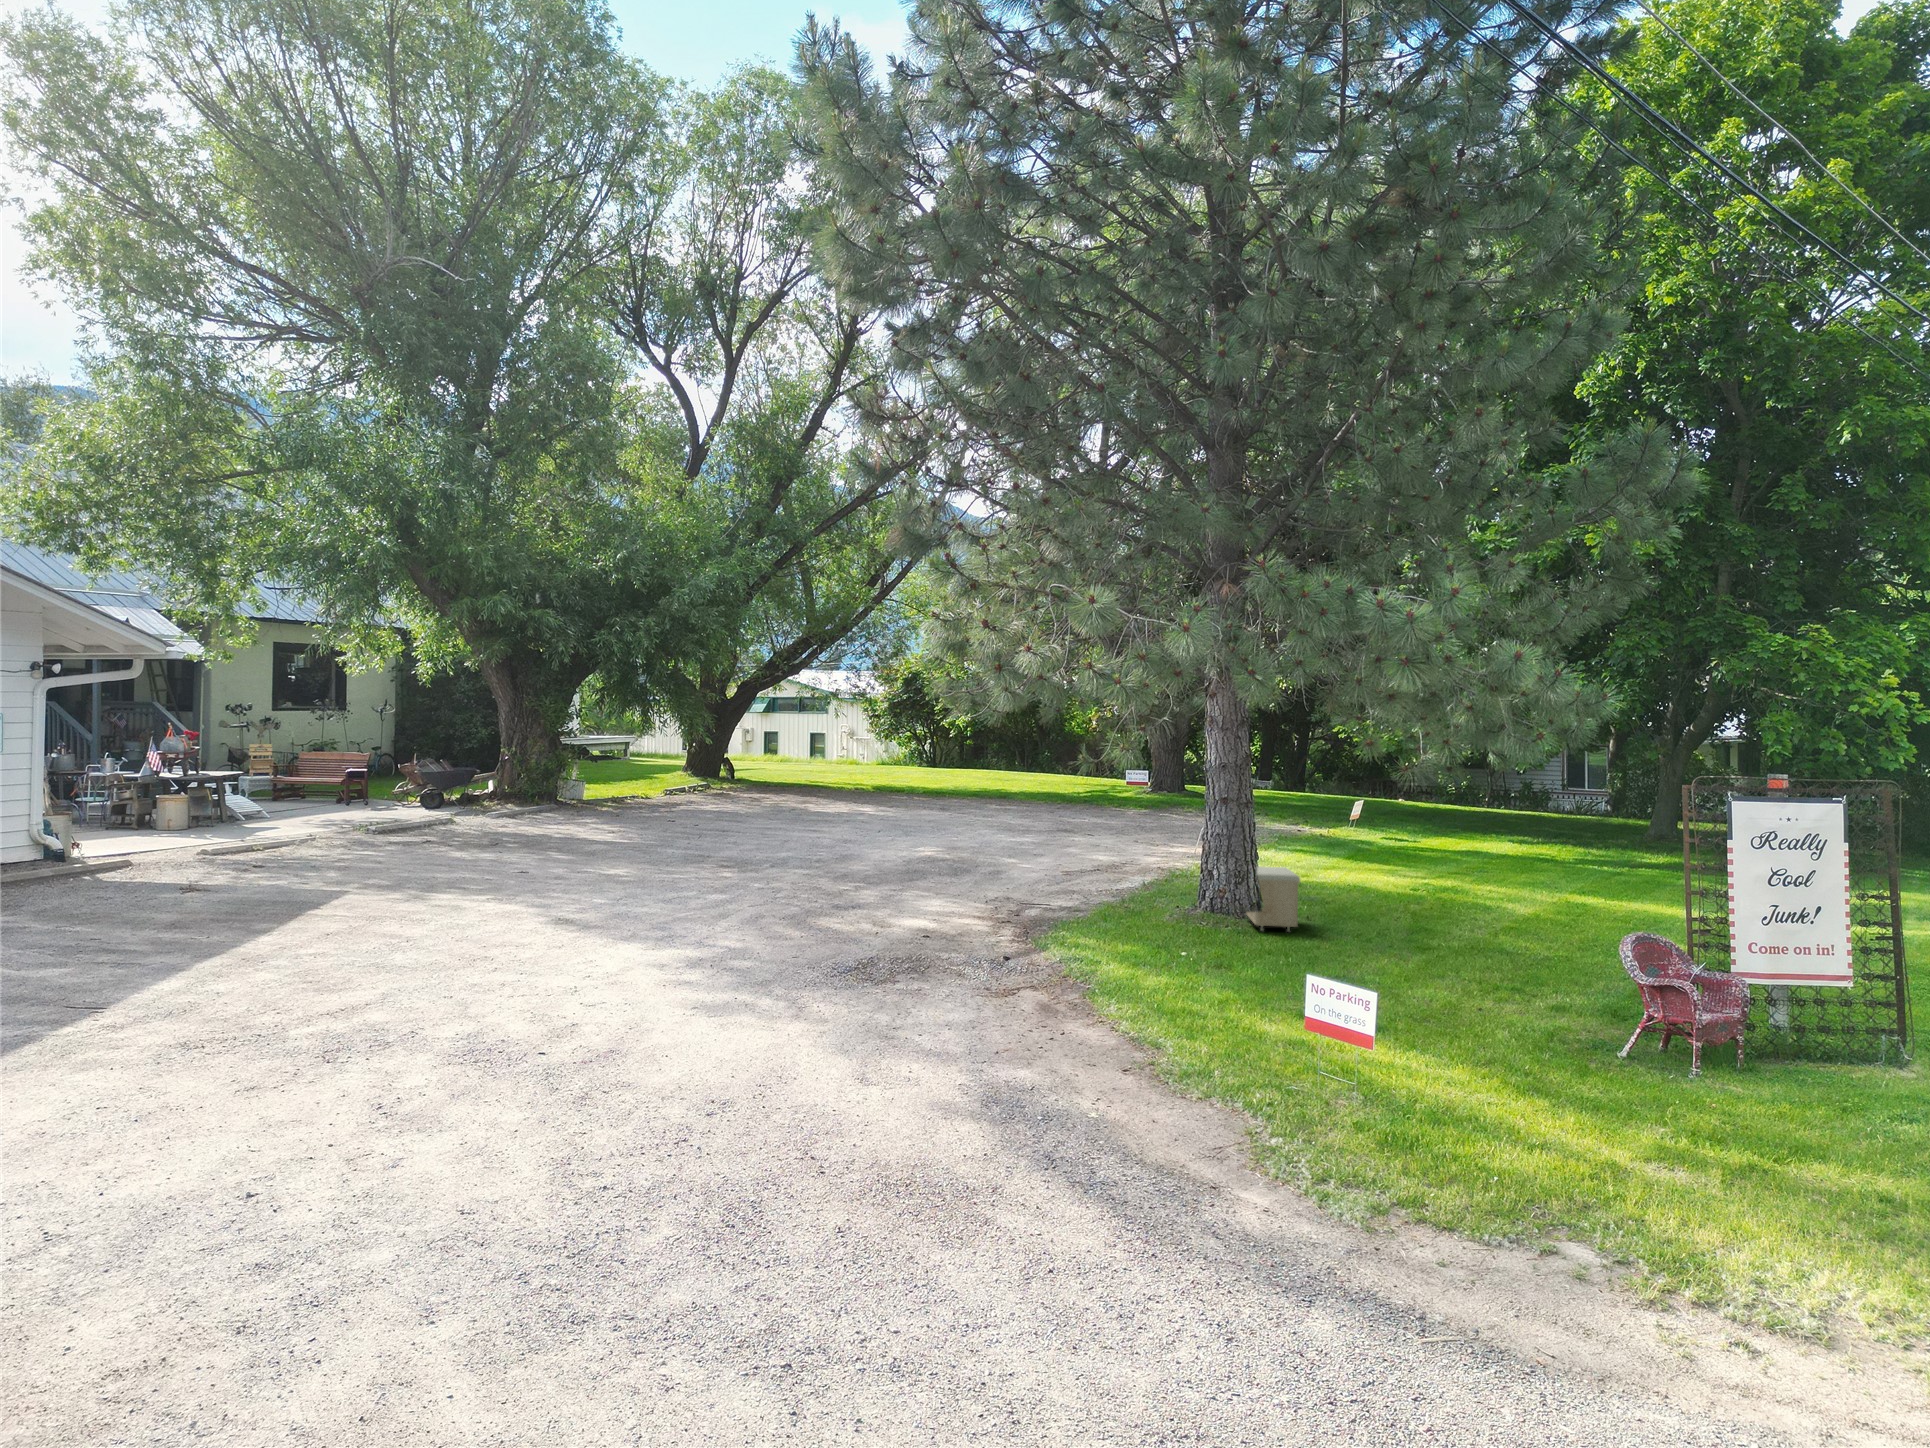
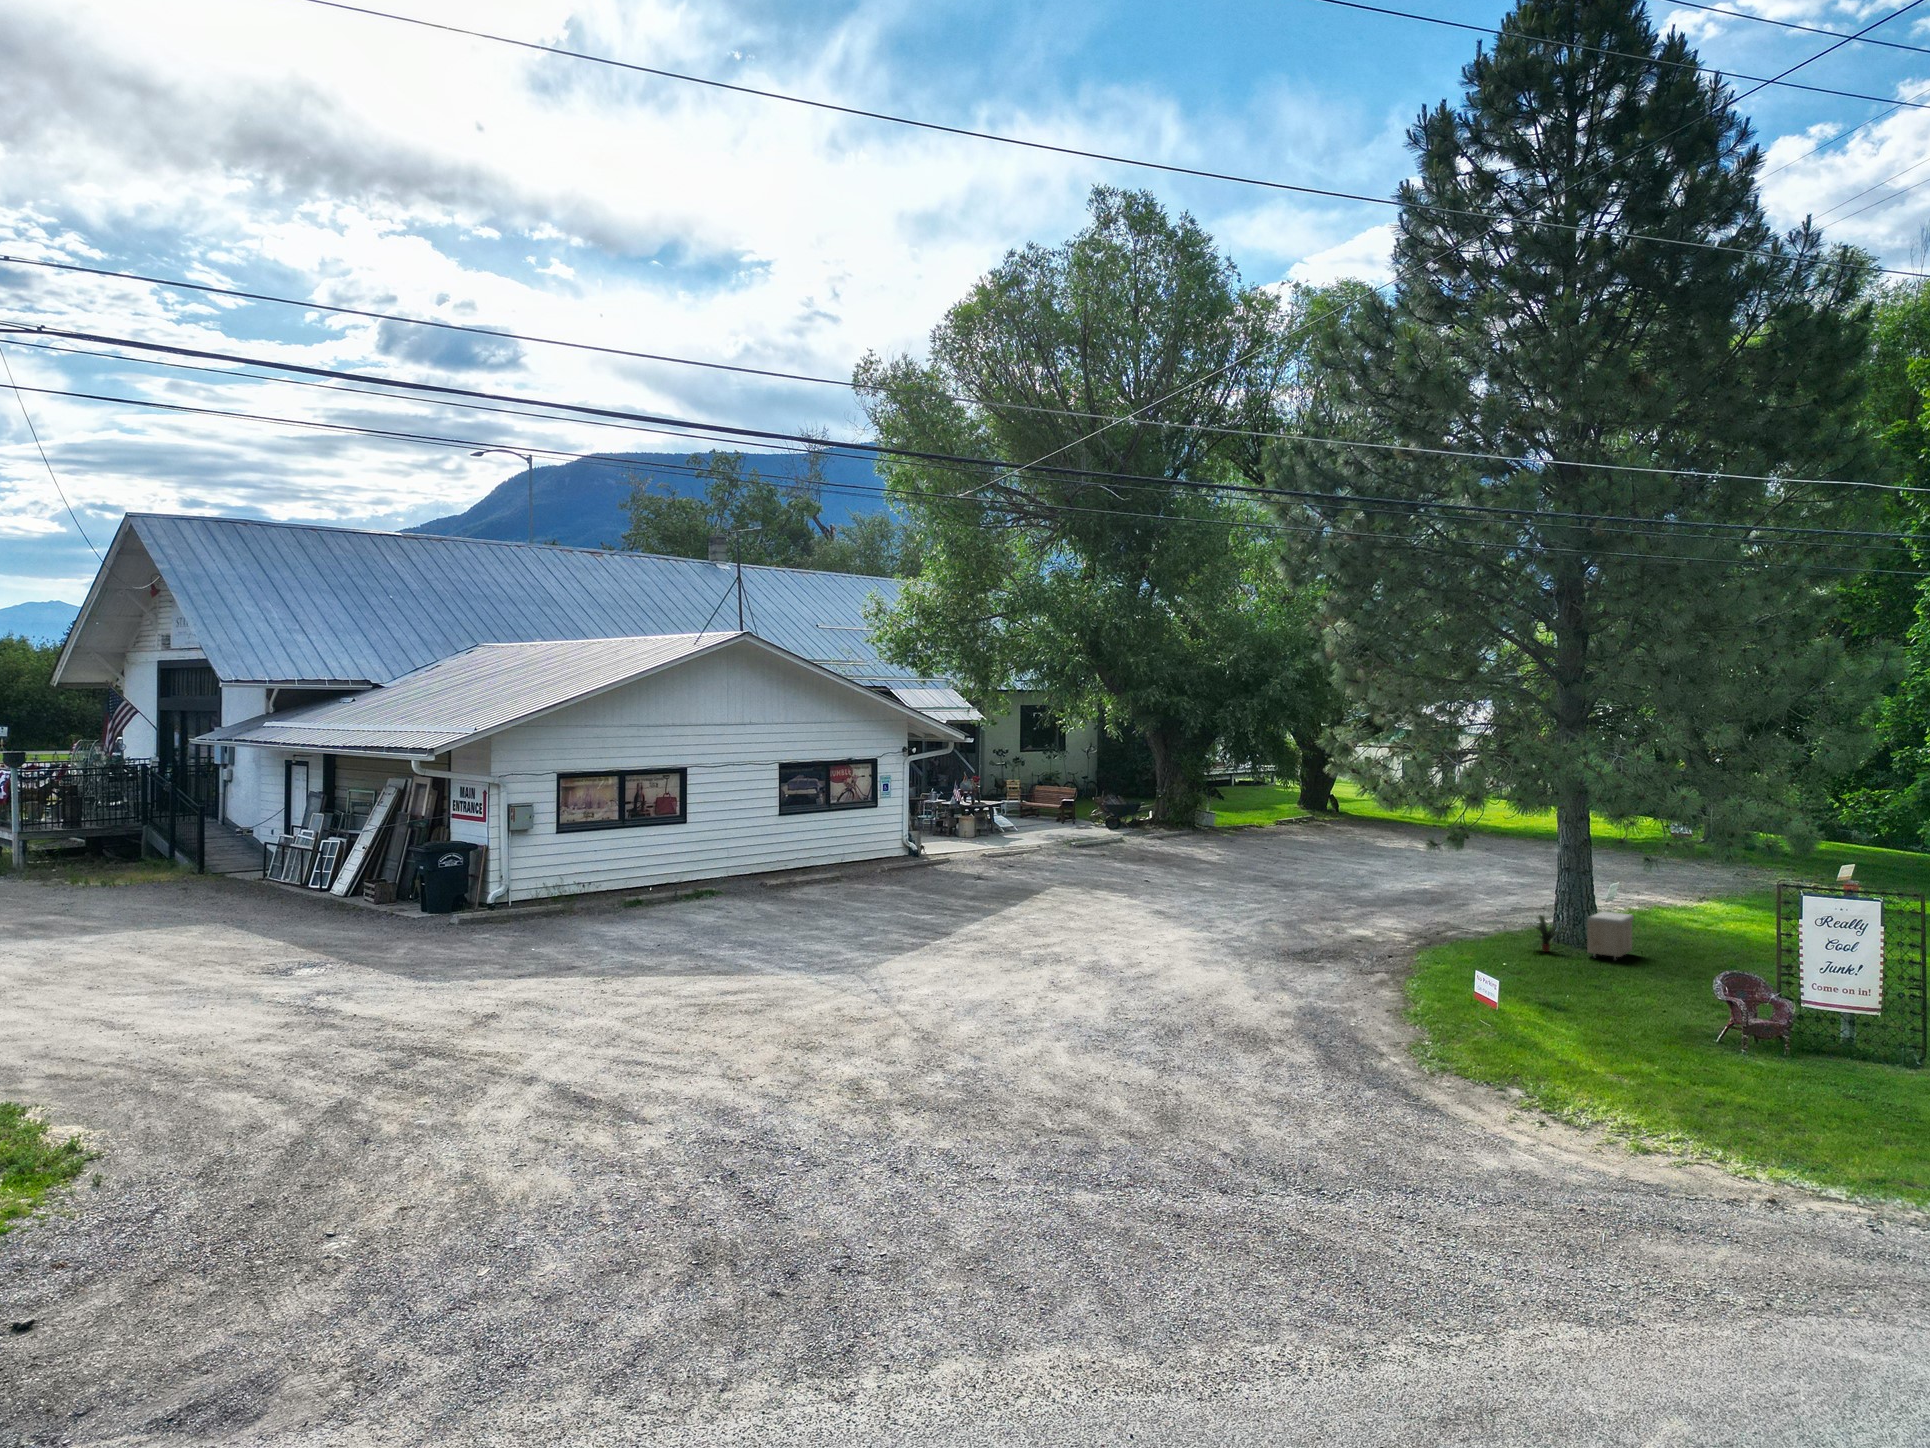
potted plant: none [1178,878,1223,930] -> present [1536,915,1563,952]

